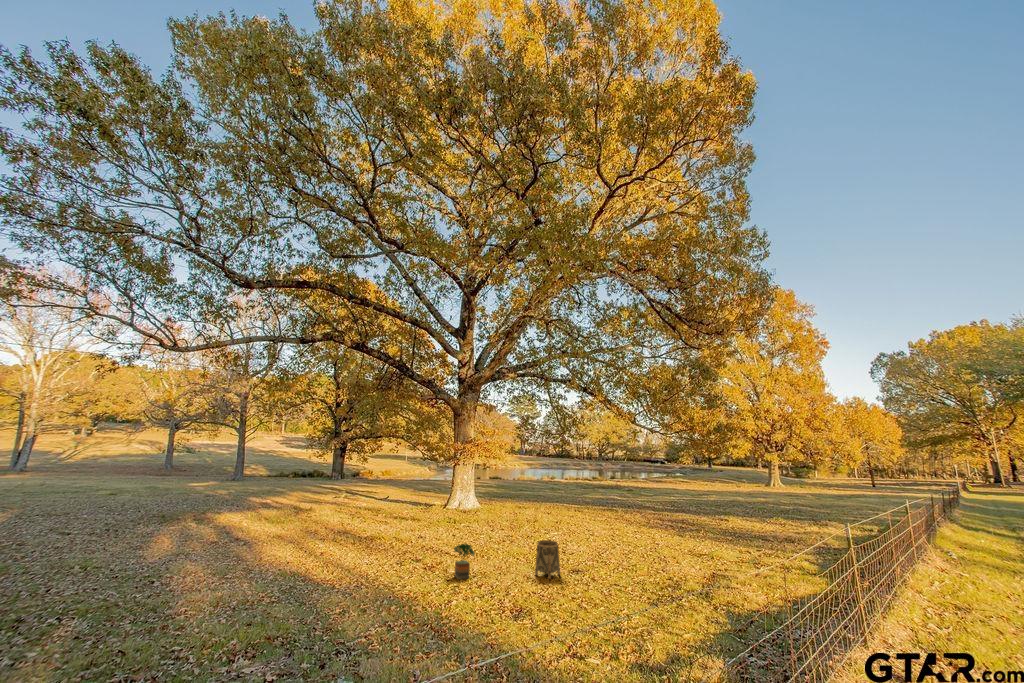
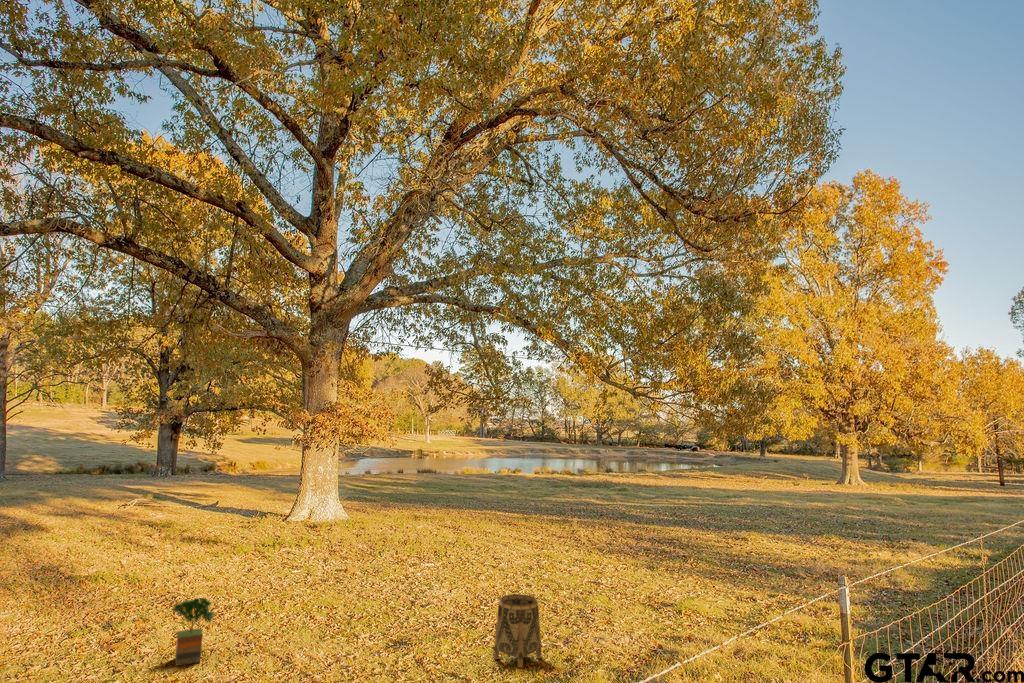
basket: present [535,540,560,579] -> present [494,594,541,667]

